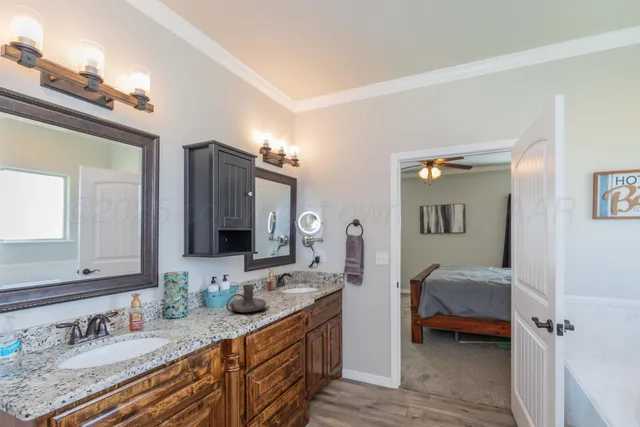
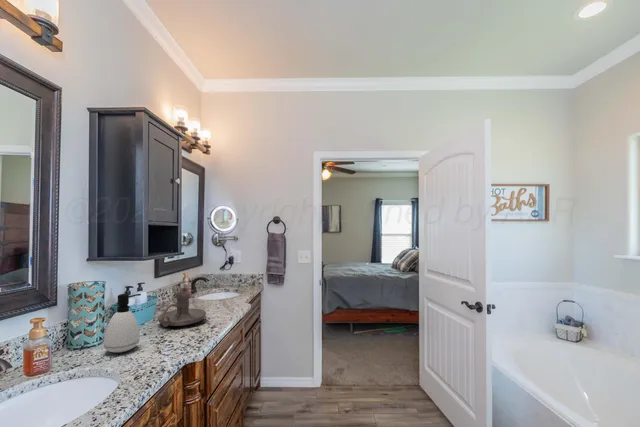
soap dispenser: none [178,283,204,326] -> present [104,294,141,353]

